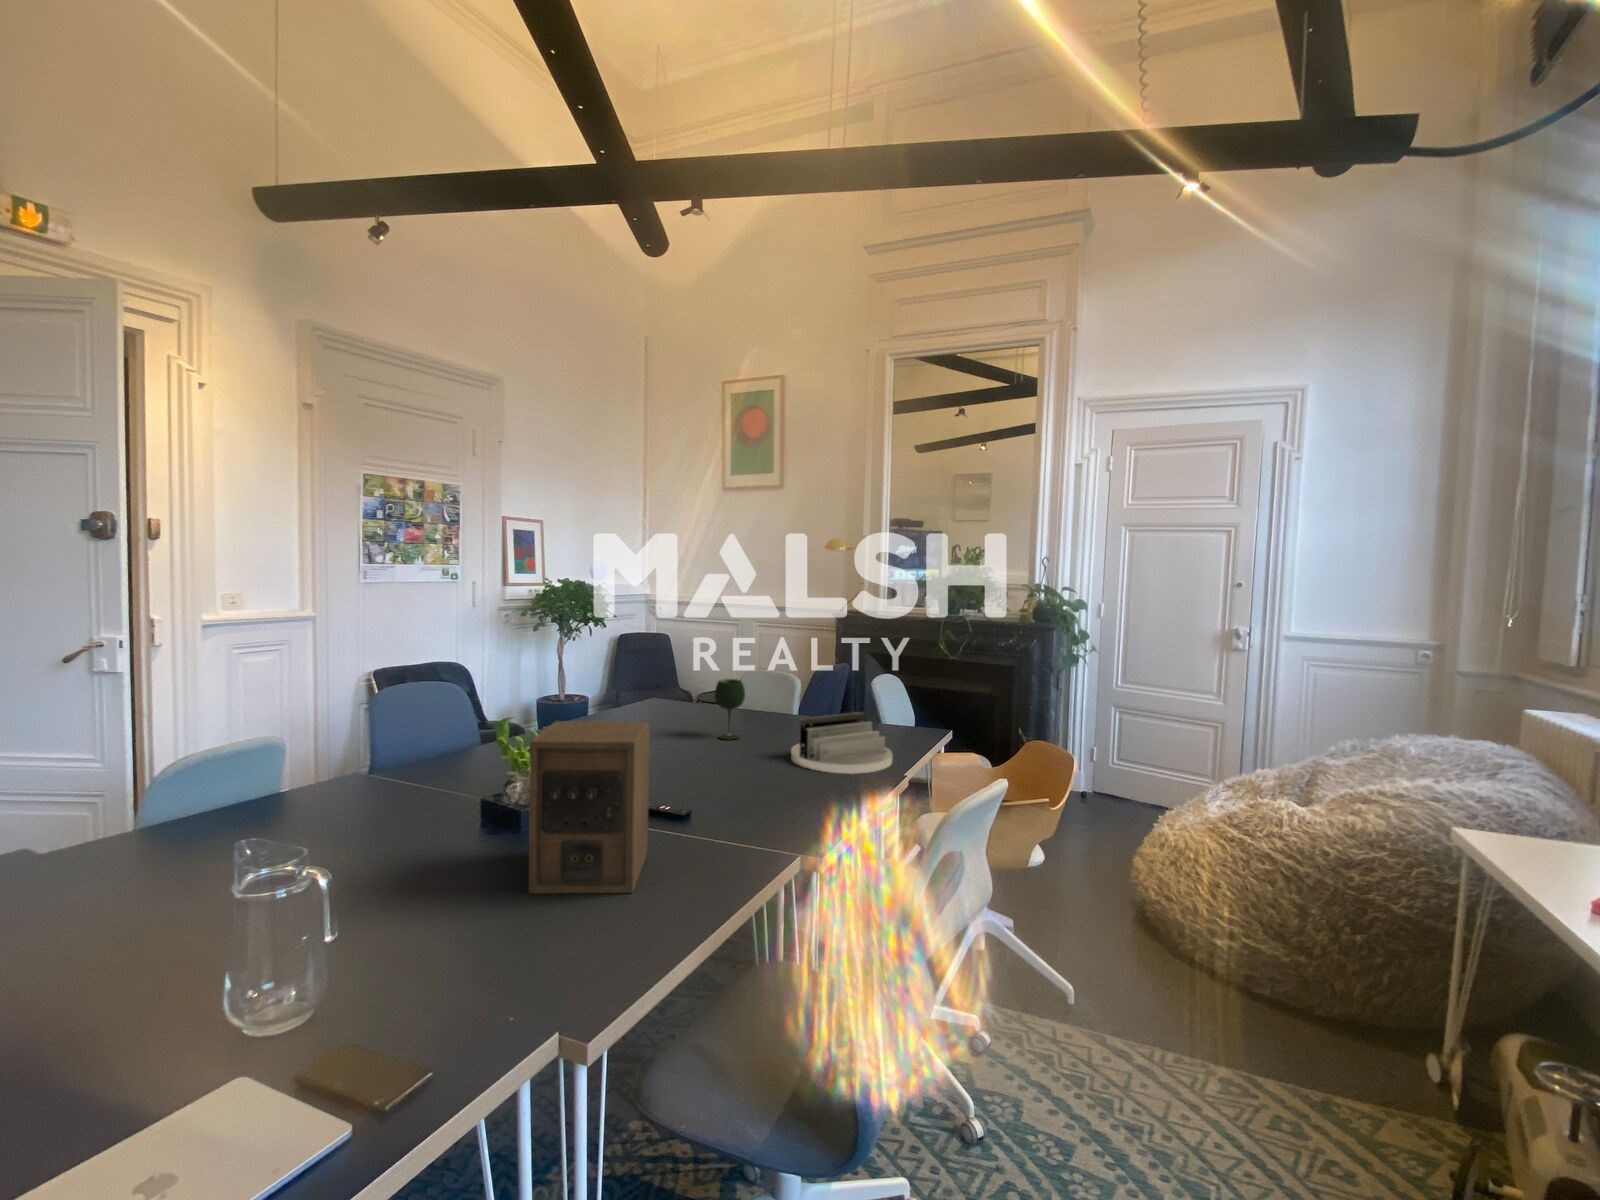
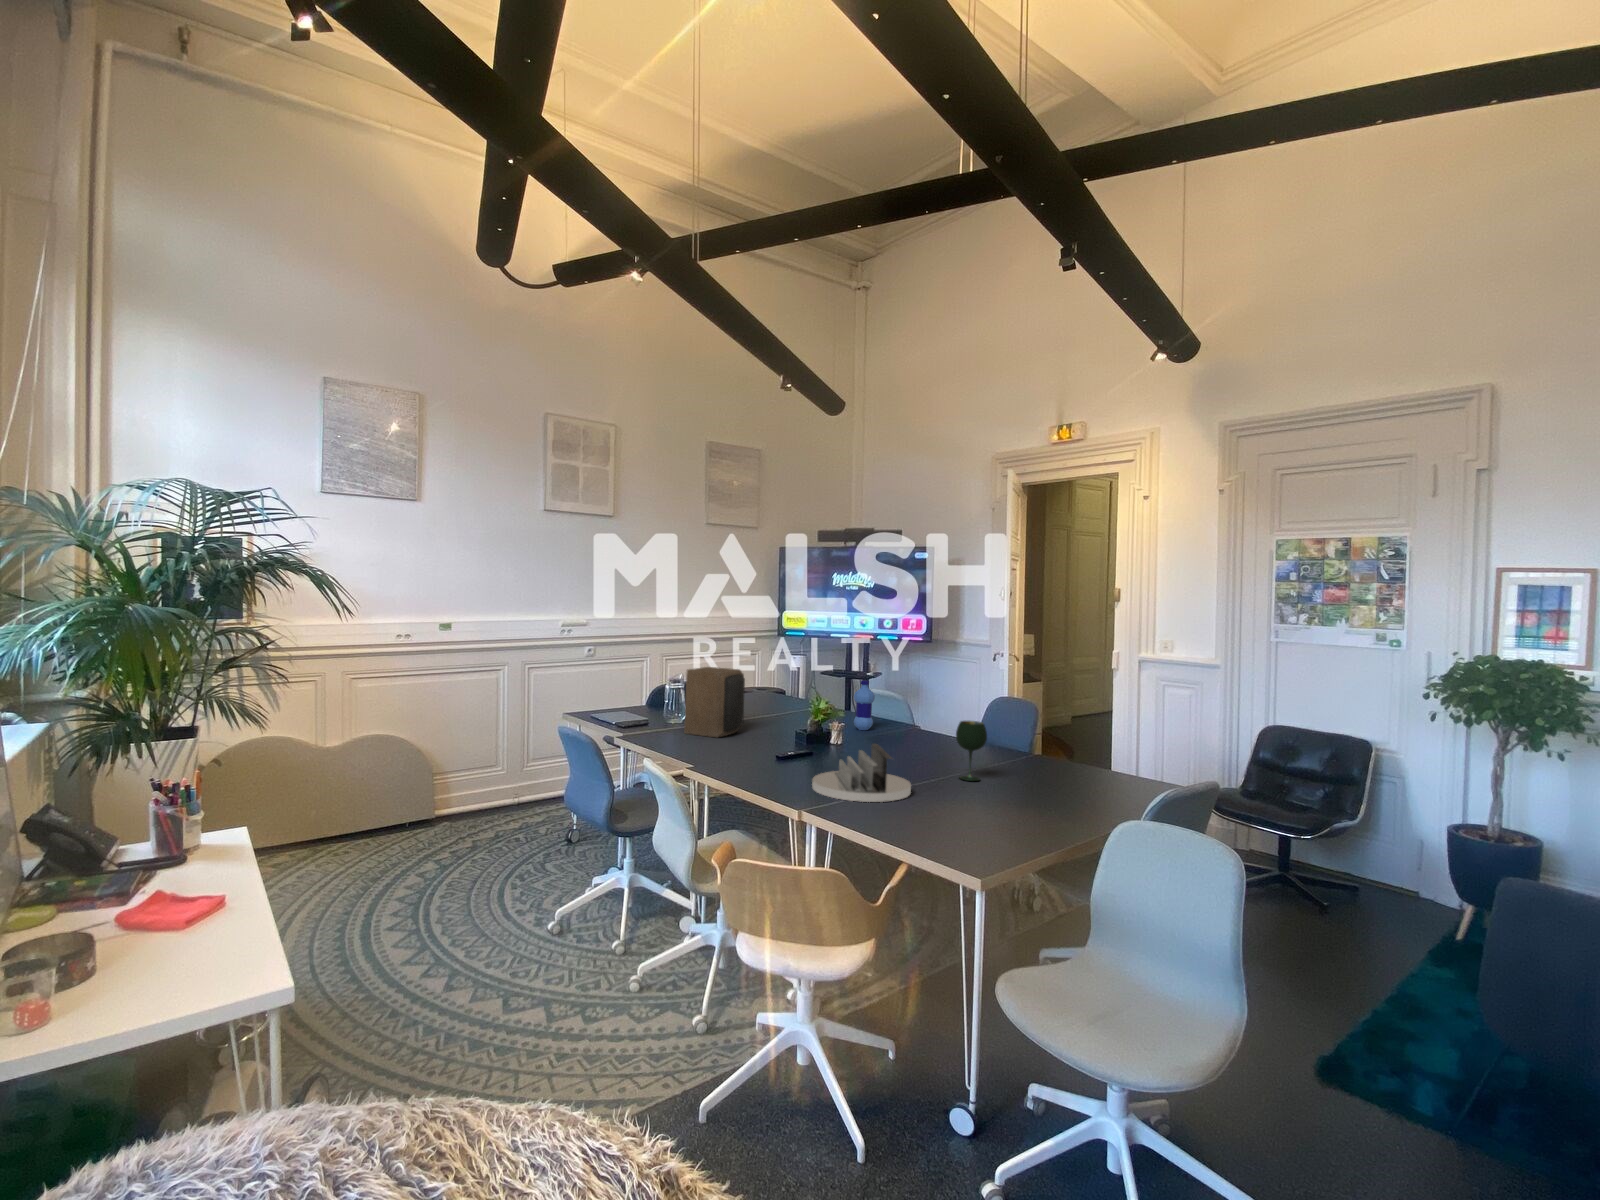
water bottle: none [412,701,452,793] -> present [854,680,875,730]

